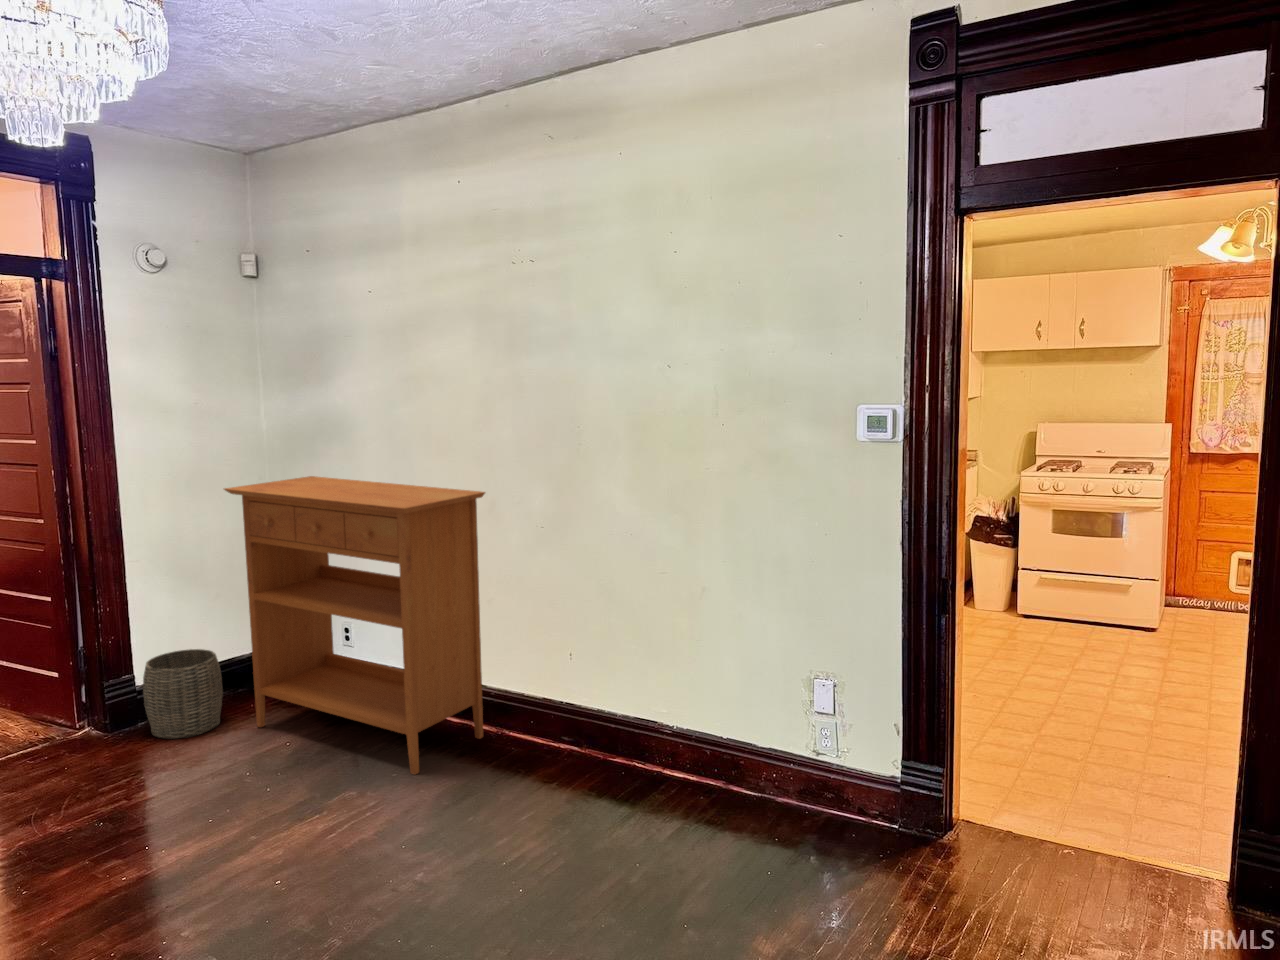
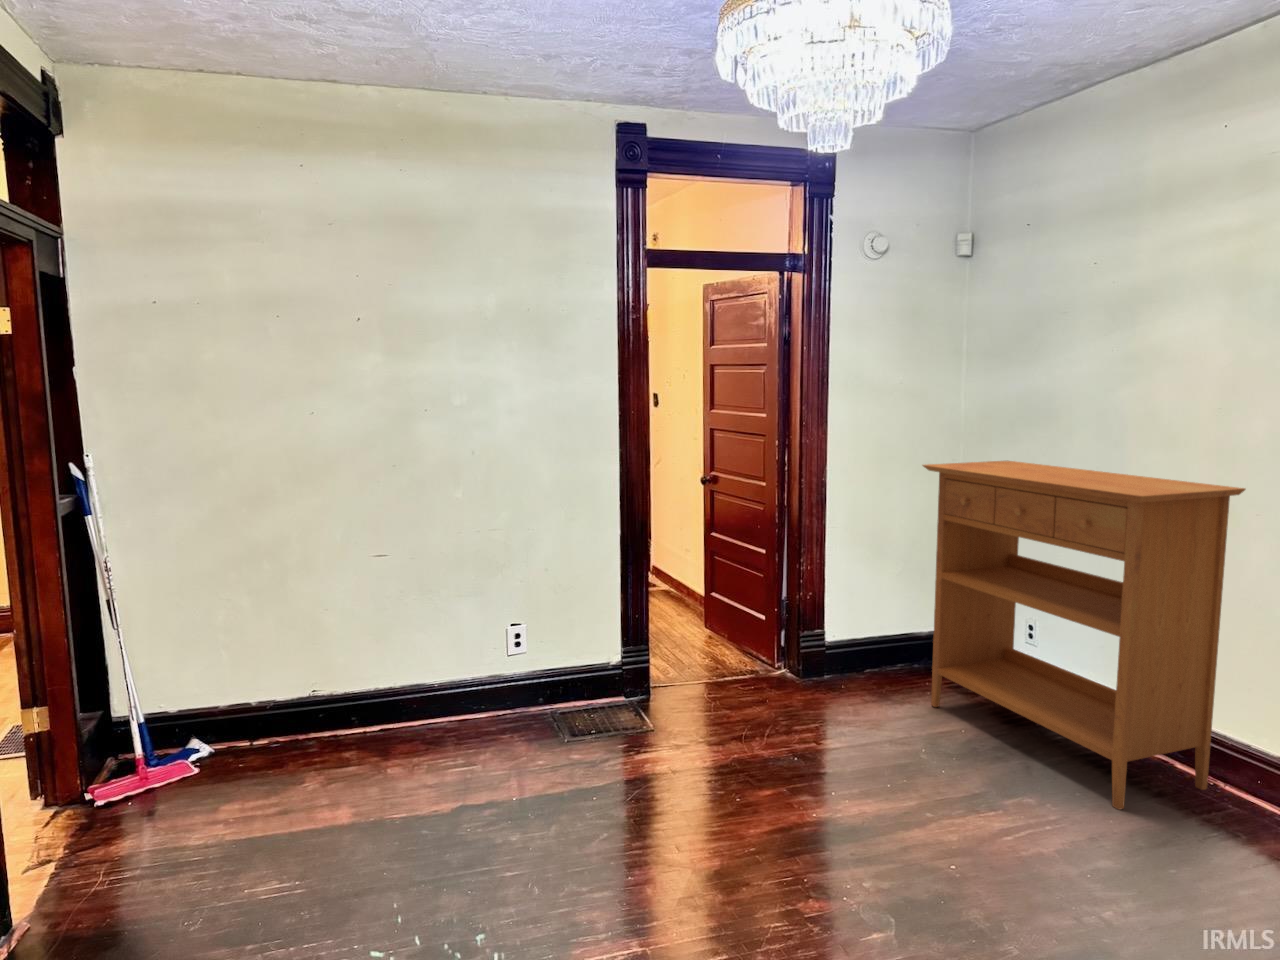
woven basket: present [143,649,223,739] -> none [832,616,901,699]

